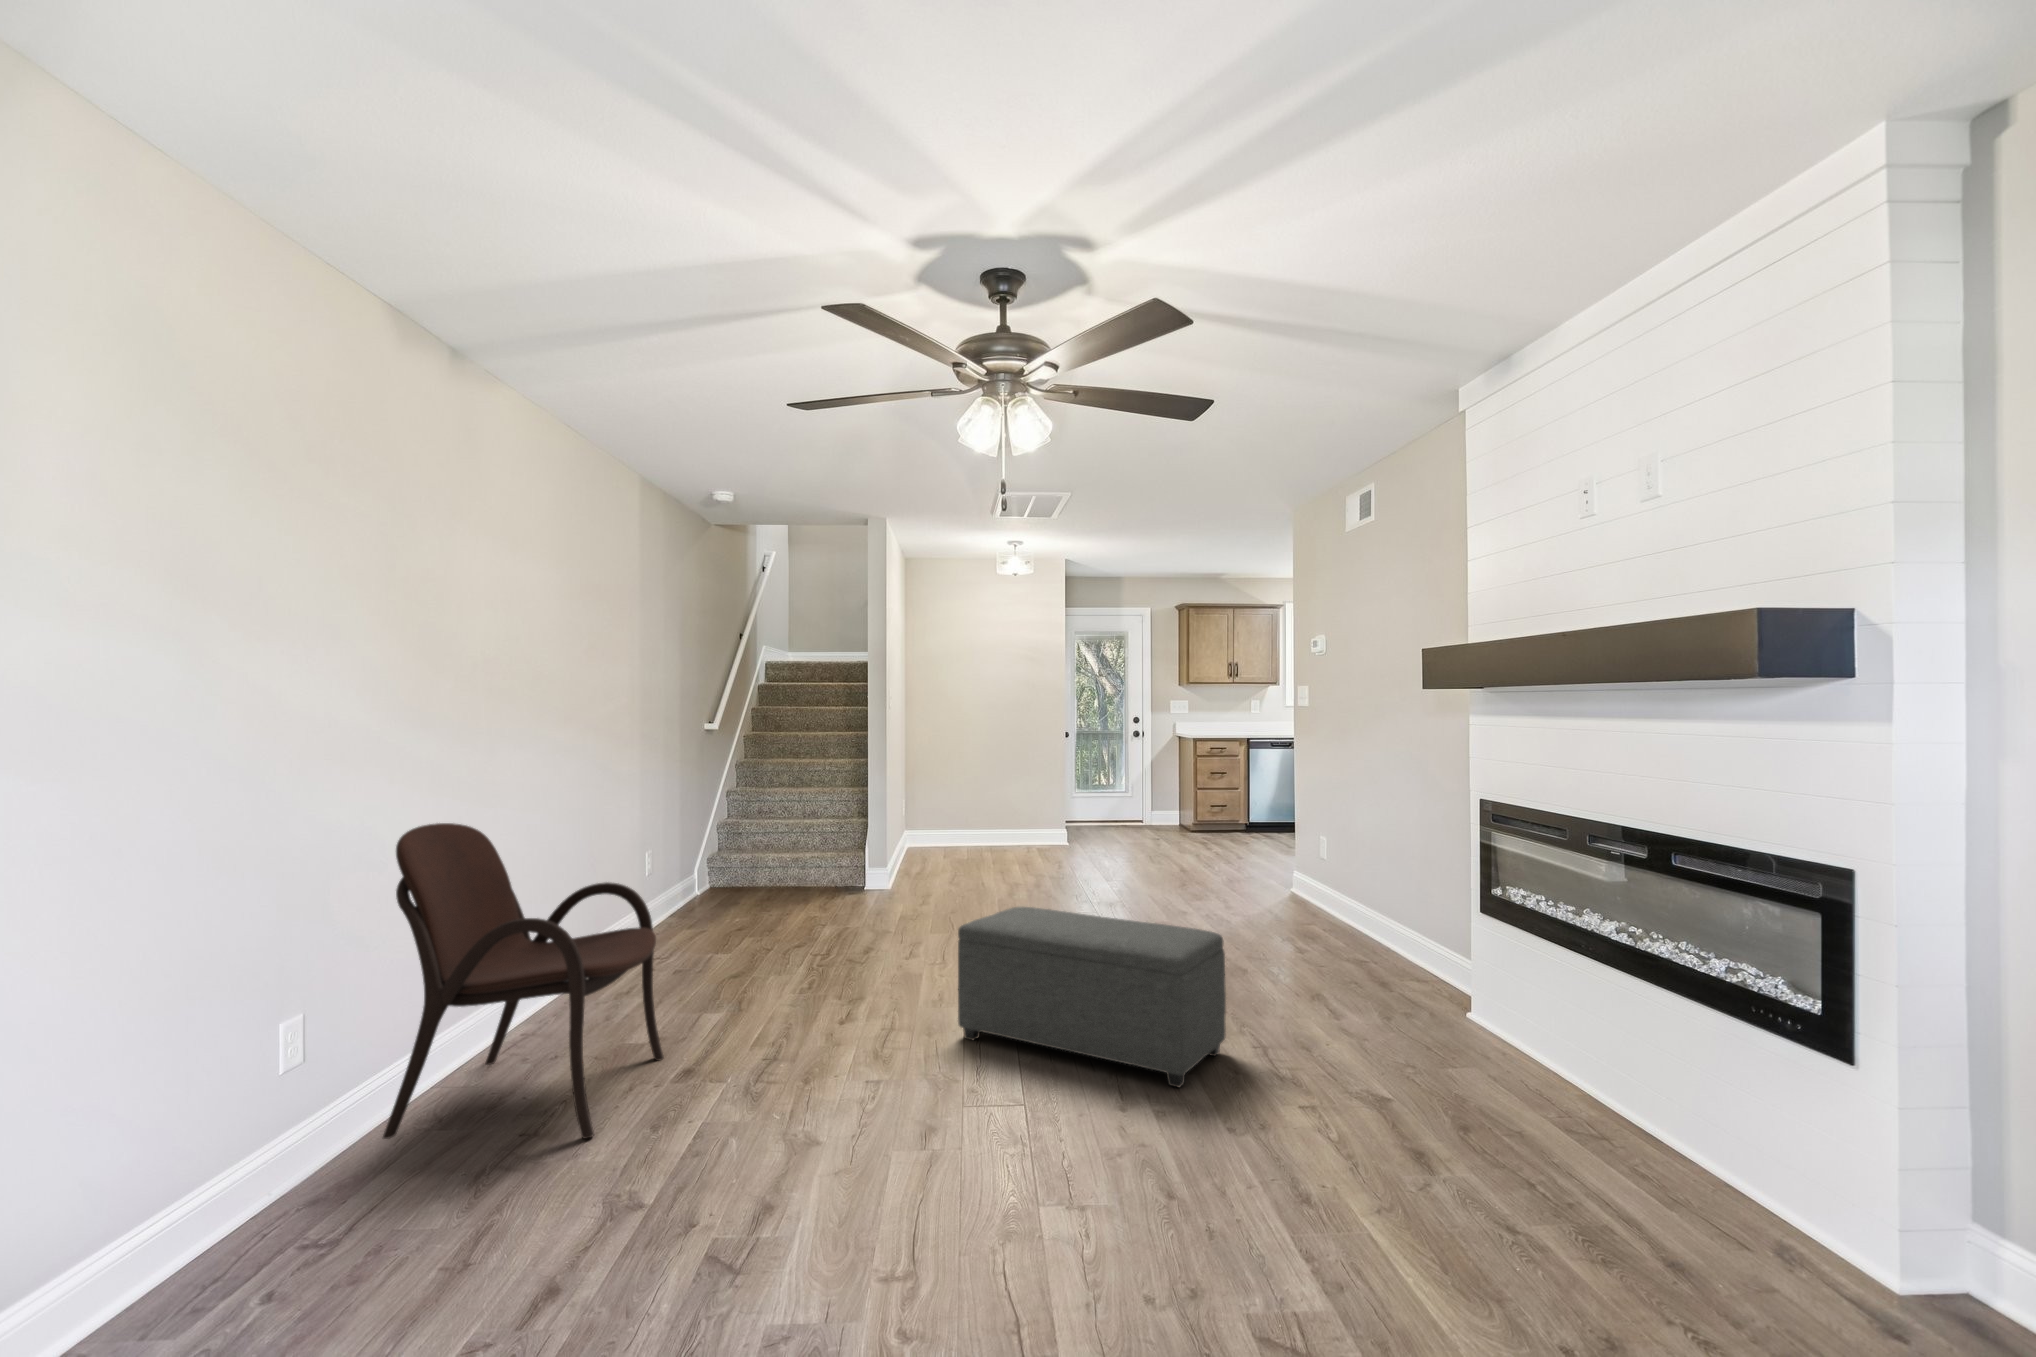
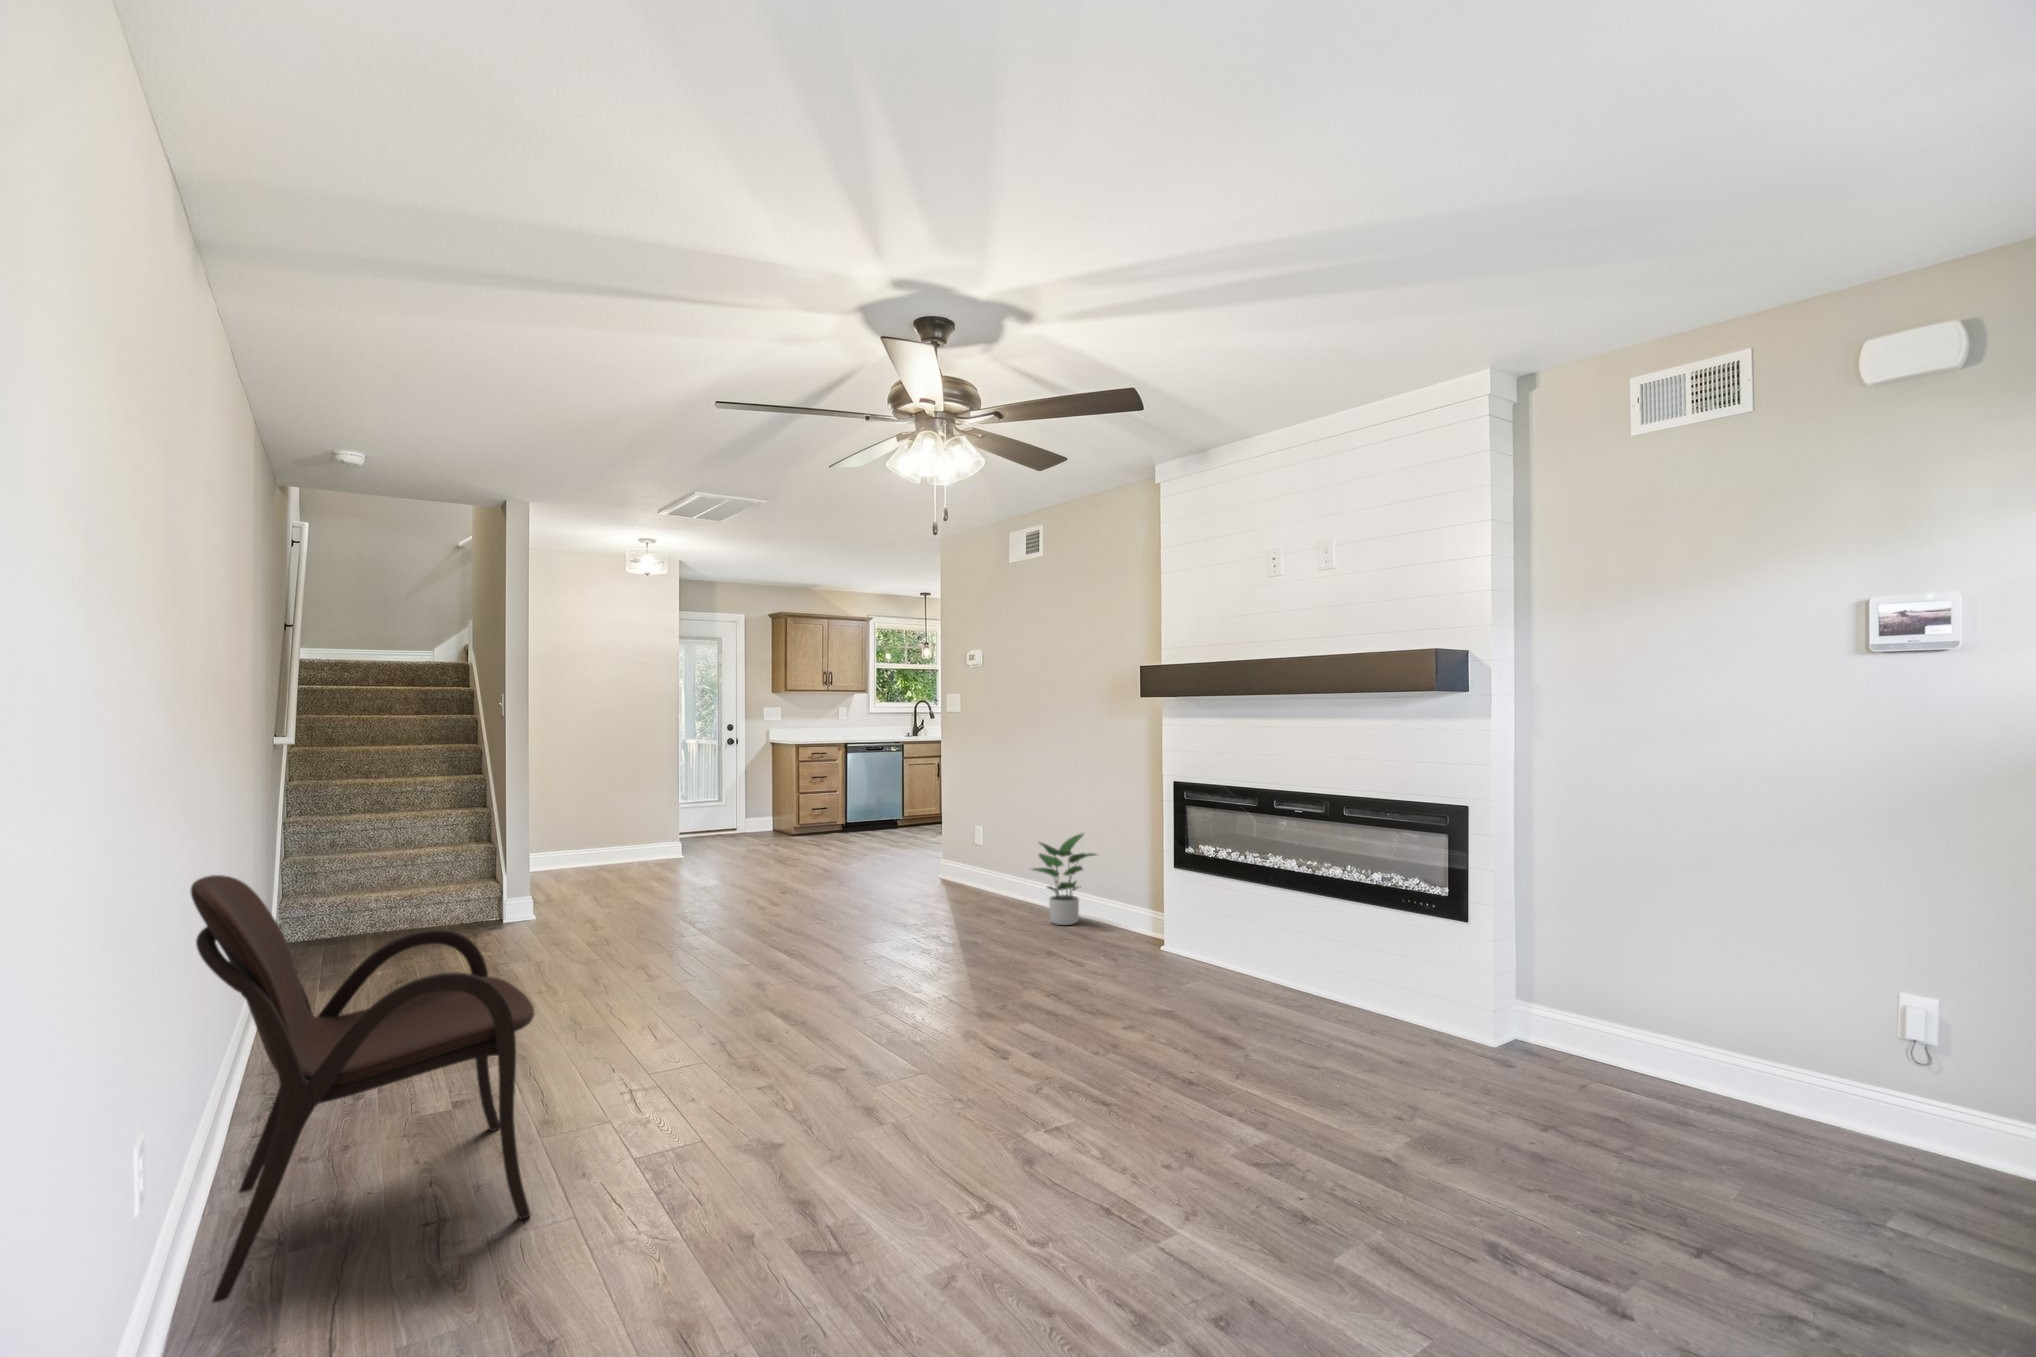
potted plant: none [1332,857,1420,968] -> present [1033,834,1096,925]
ottoman: present [958,907,1226,1087] -> none [805,903,1041,1038]

